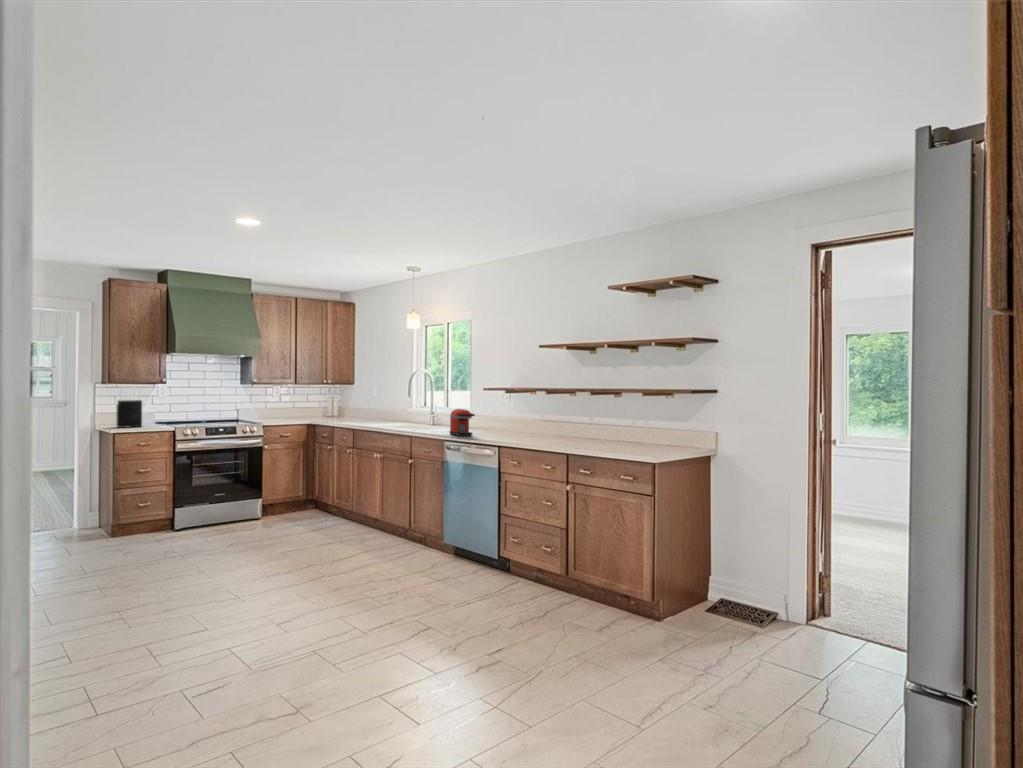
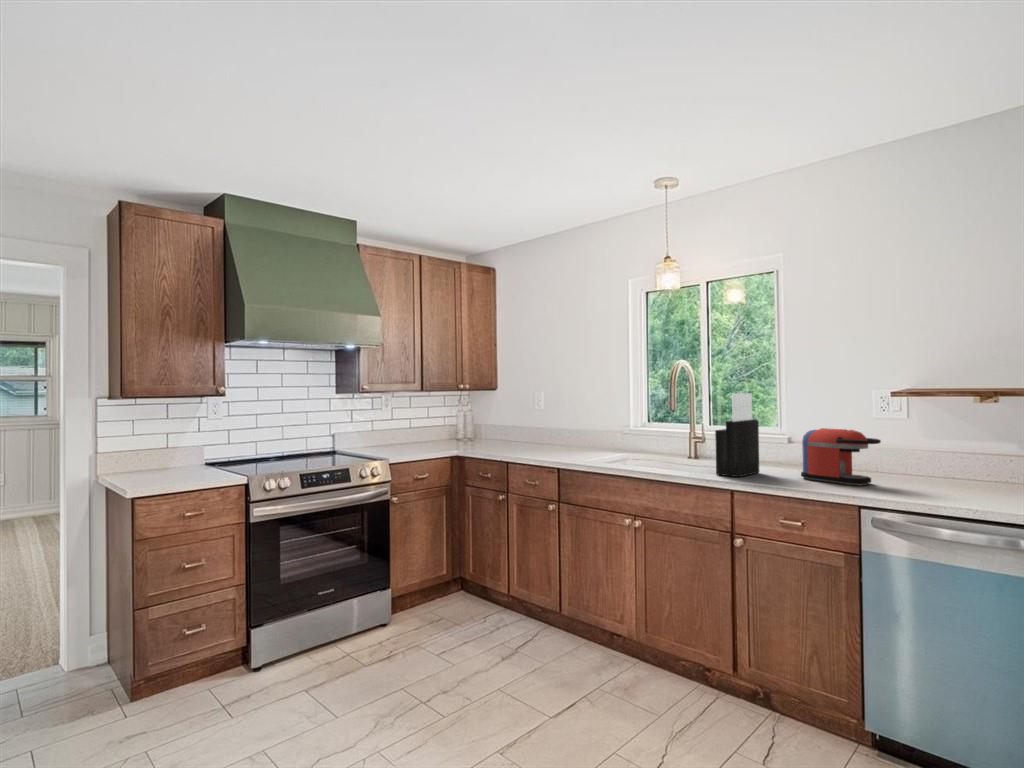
knife block: present [116,388,142,428] -> present [715,393,759,477]

